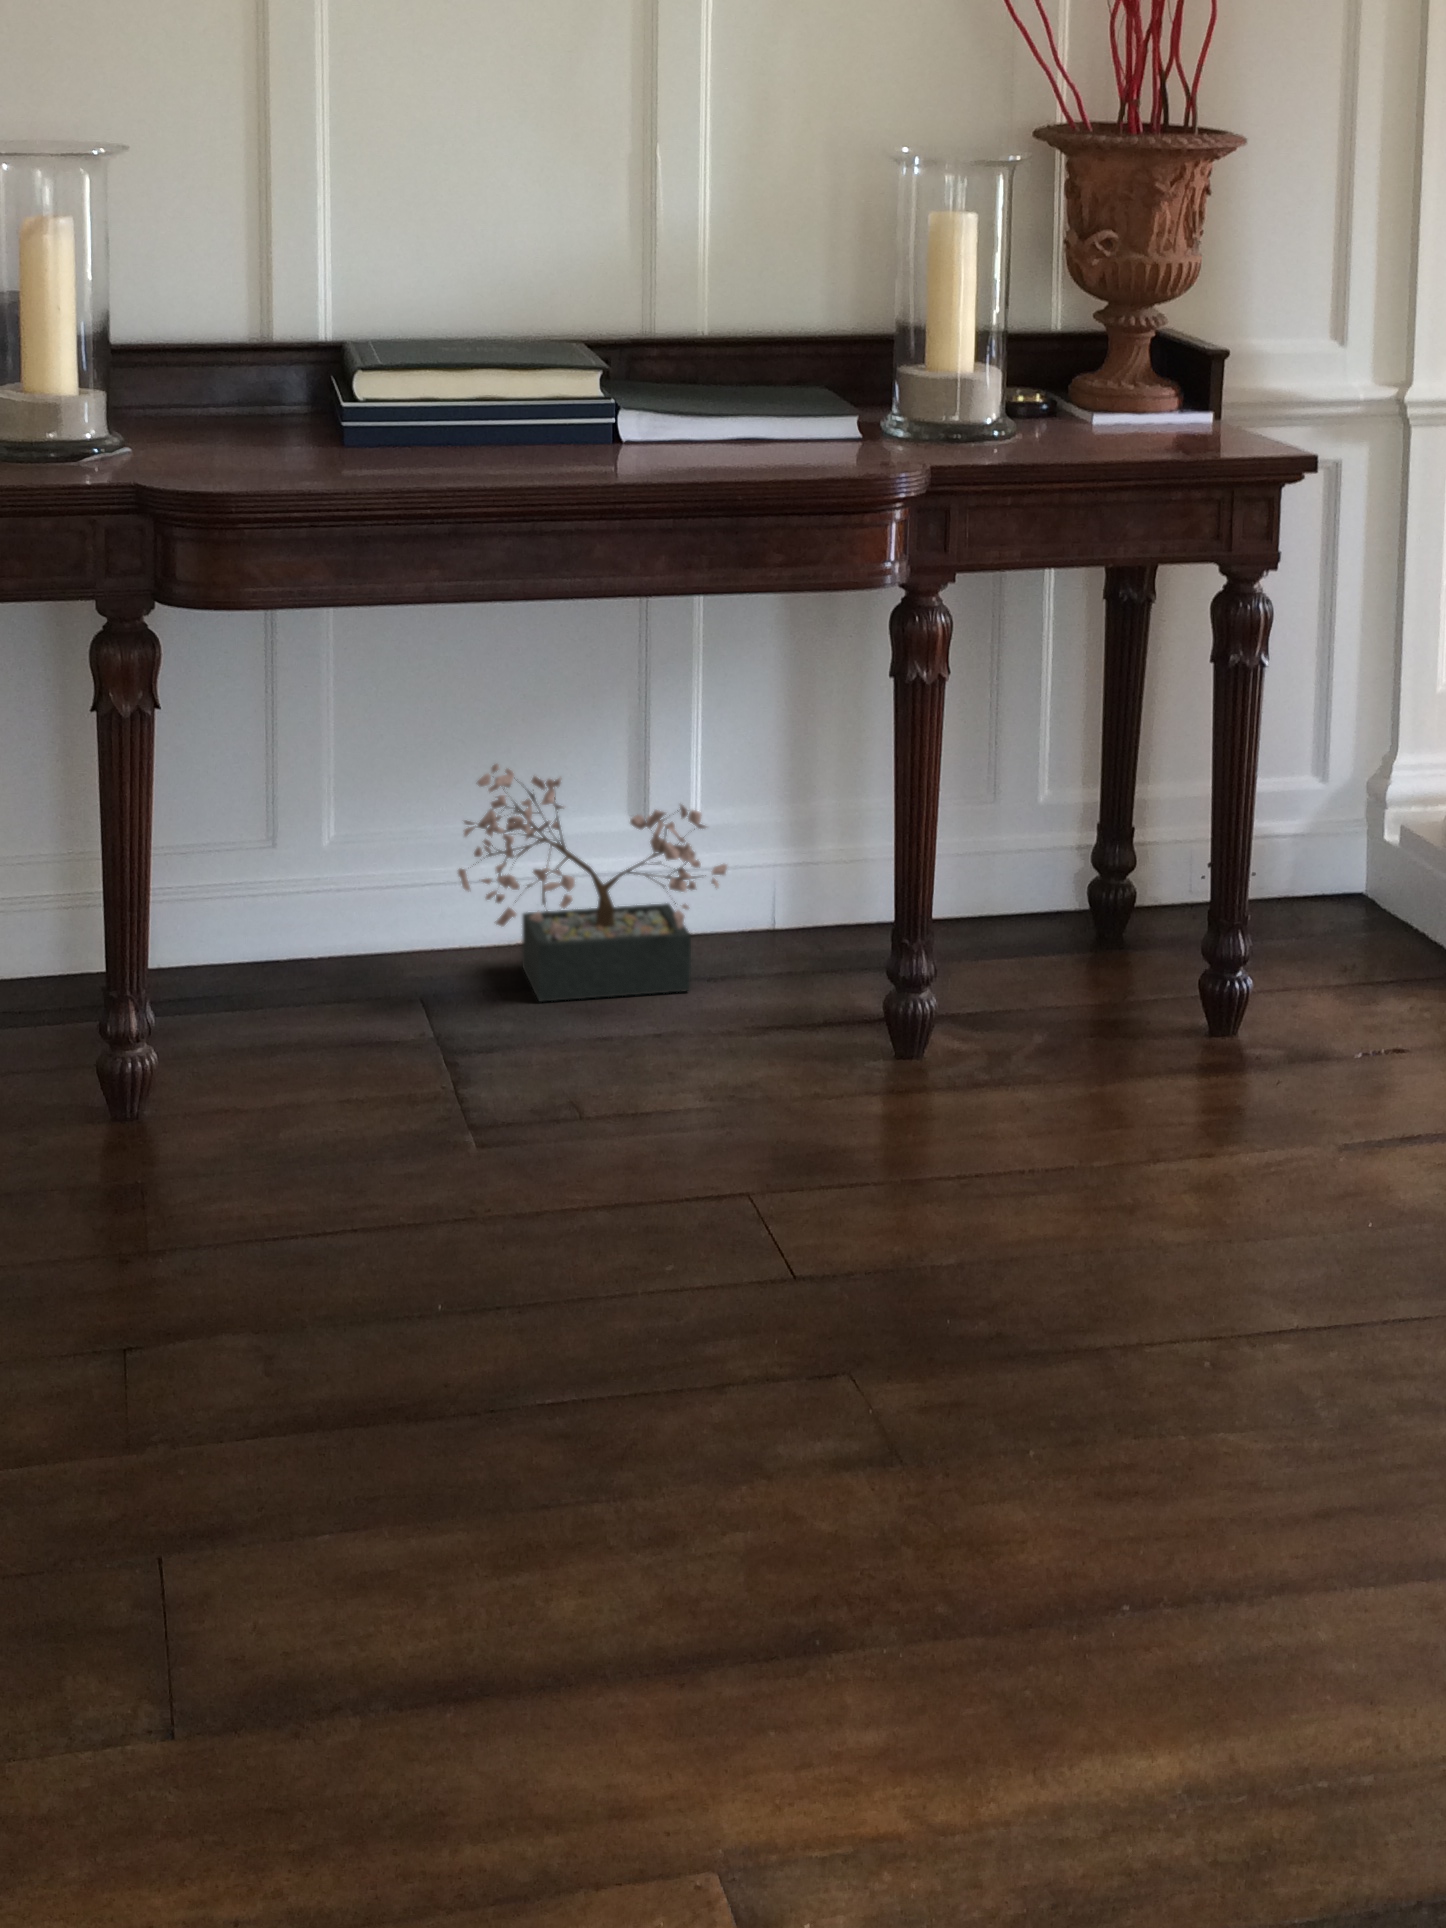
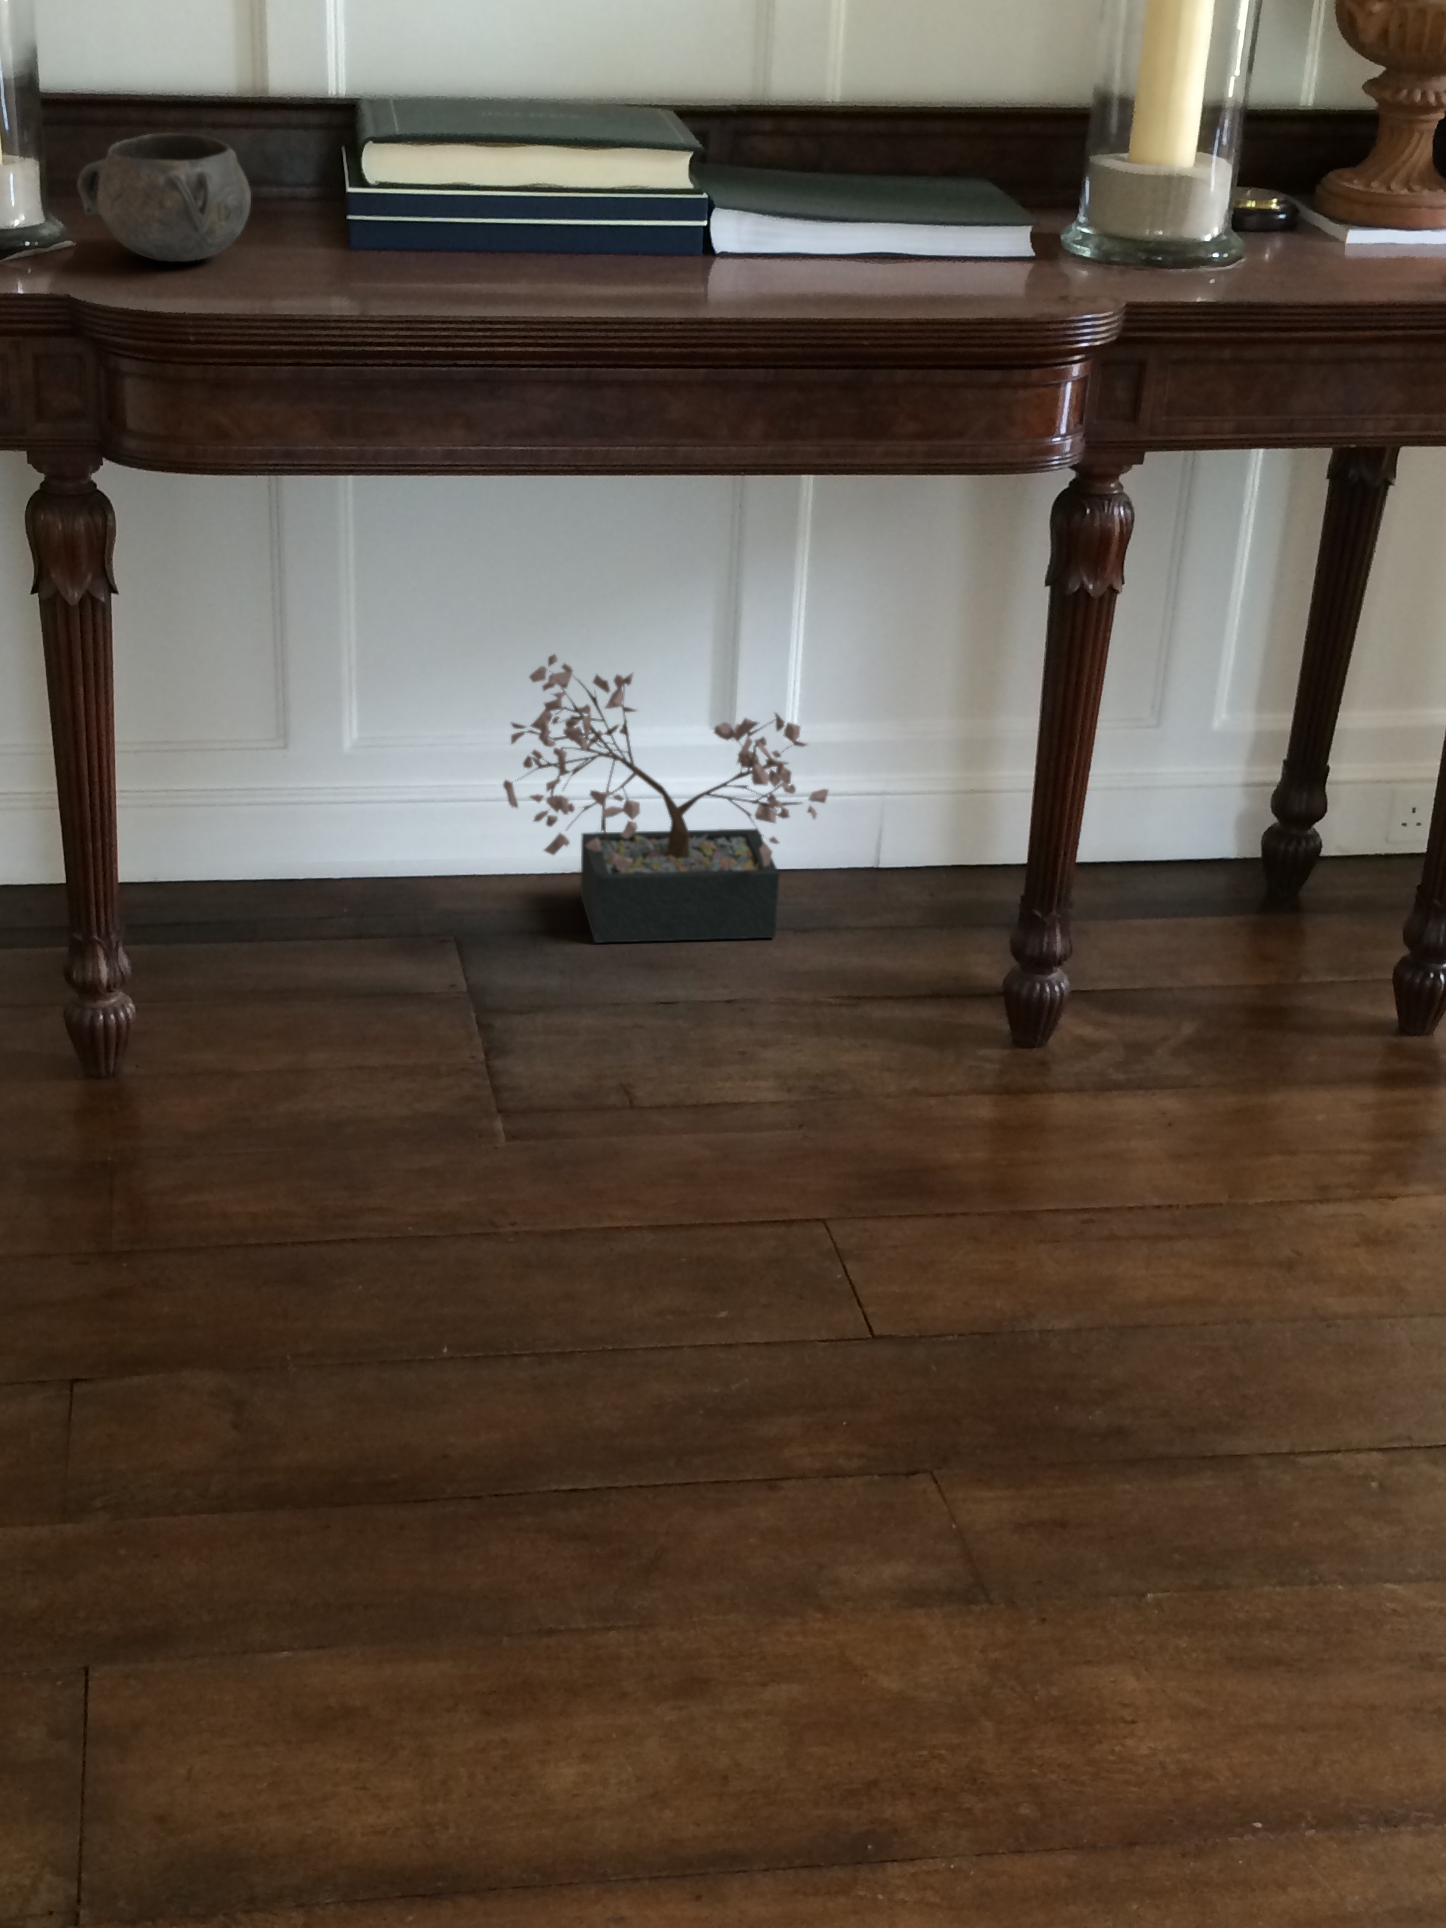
decorative bowl: none [141,369,273,460] -> present [77,133,251,262]

